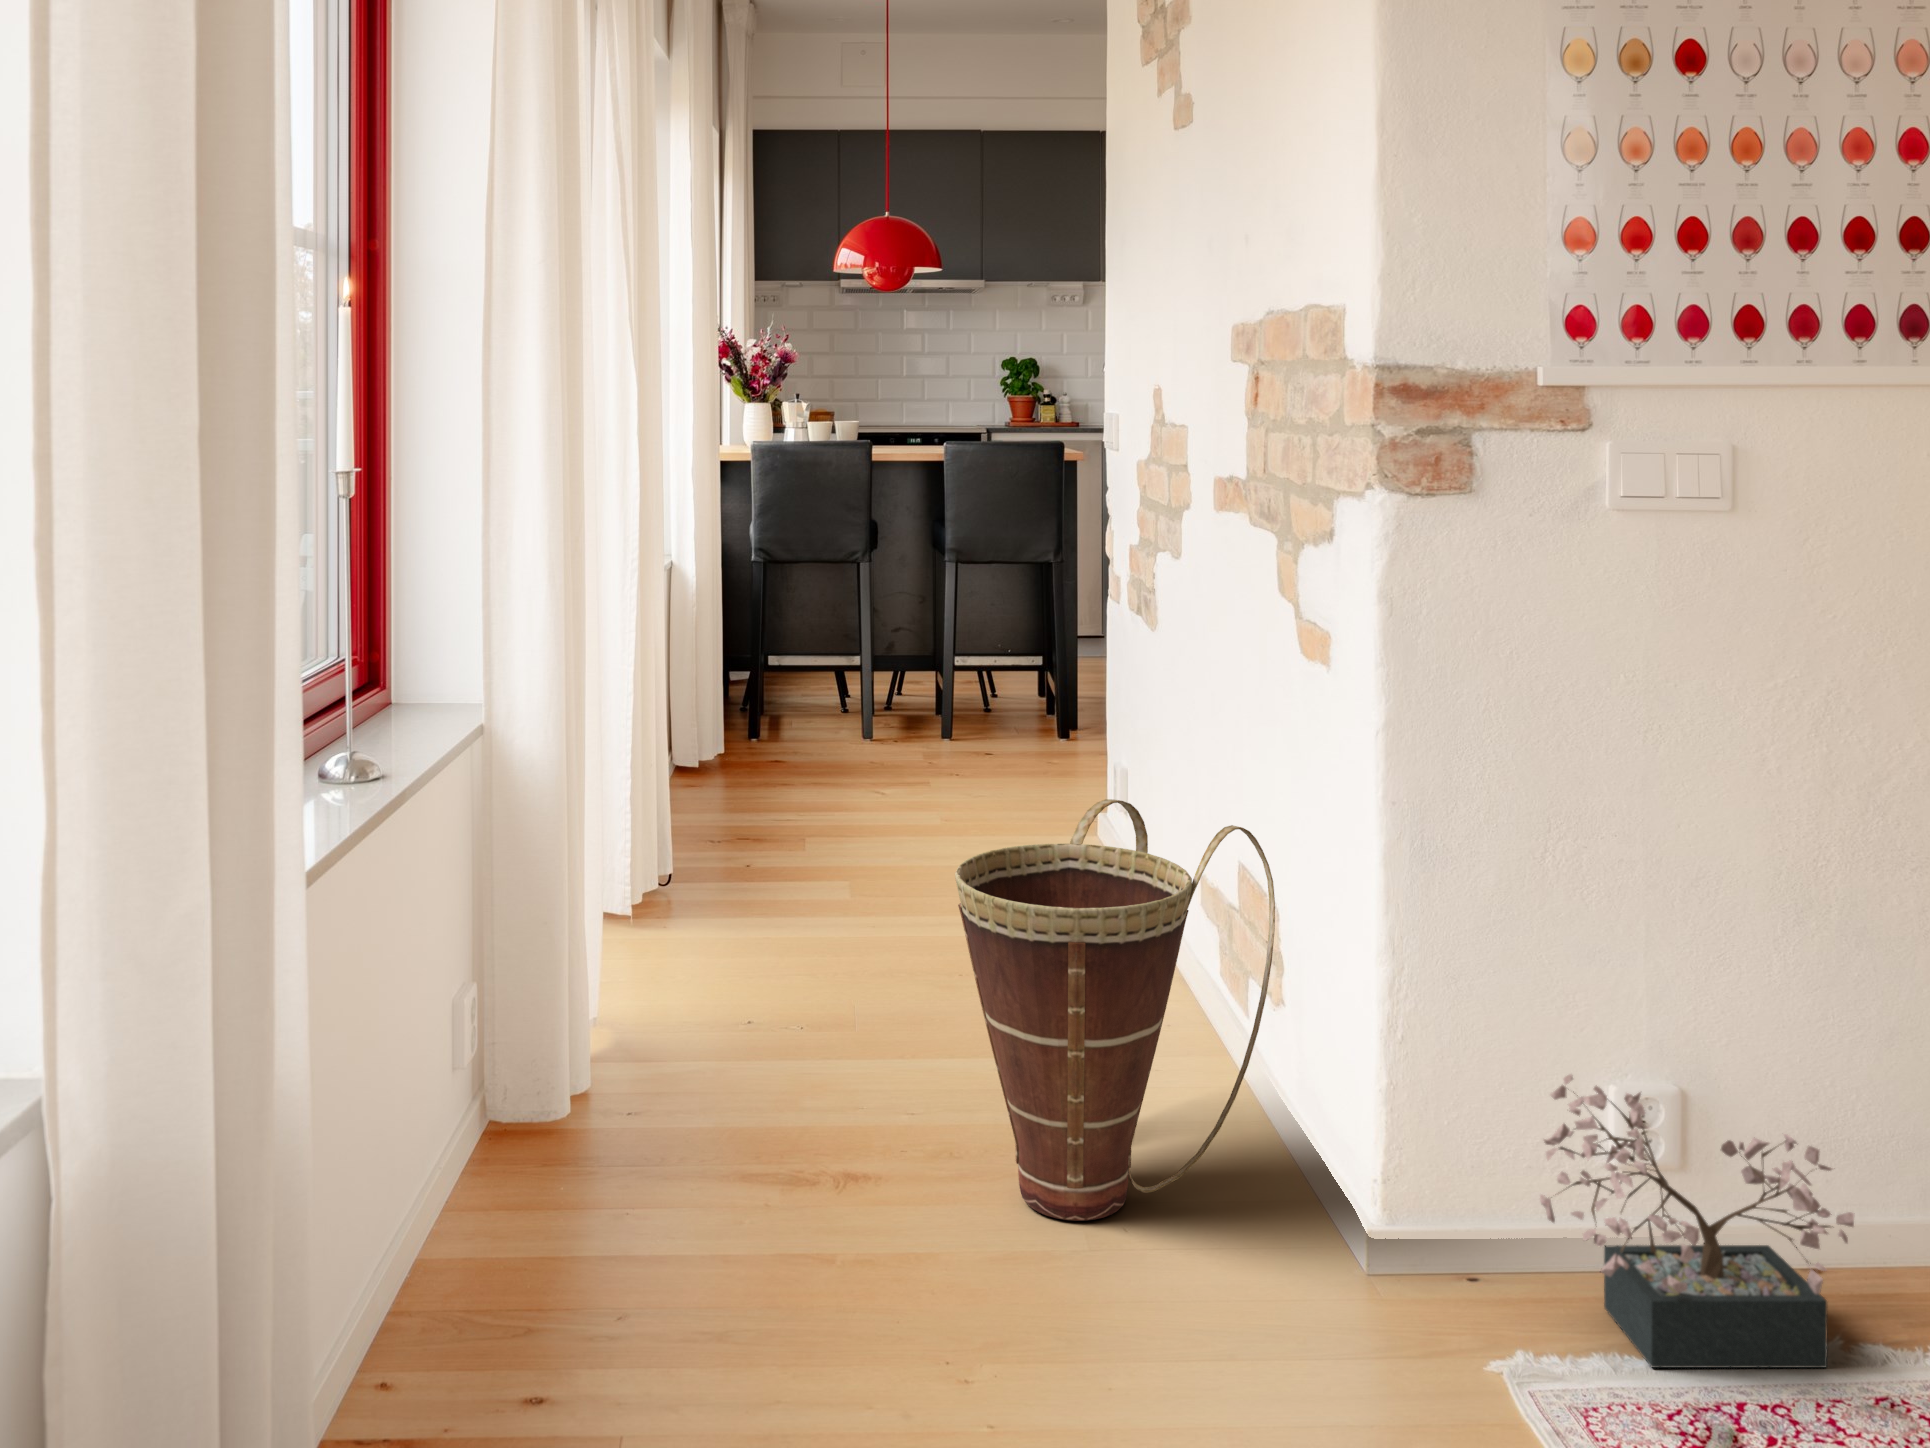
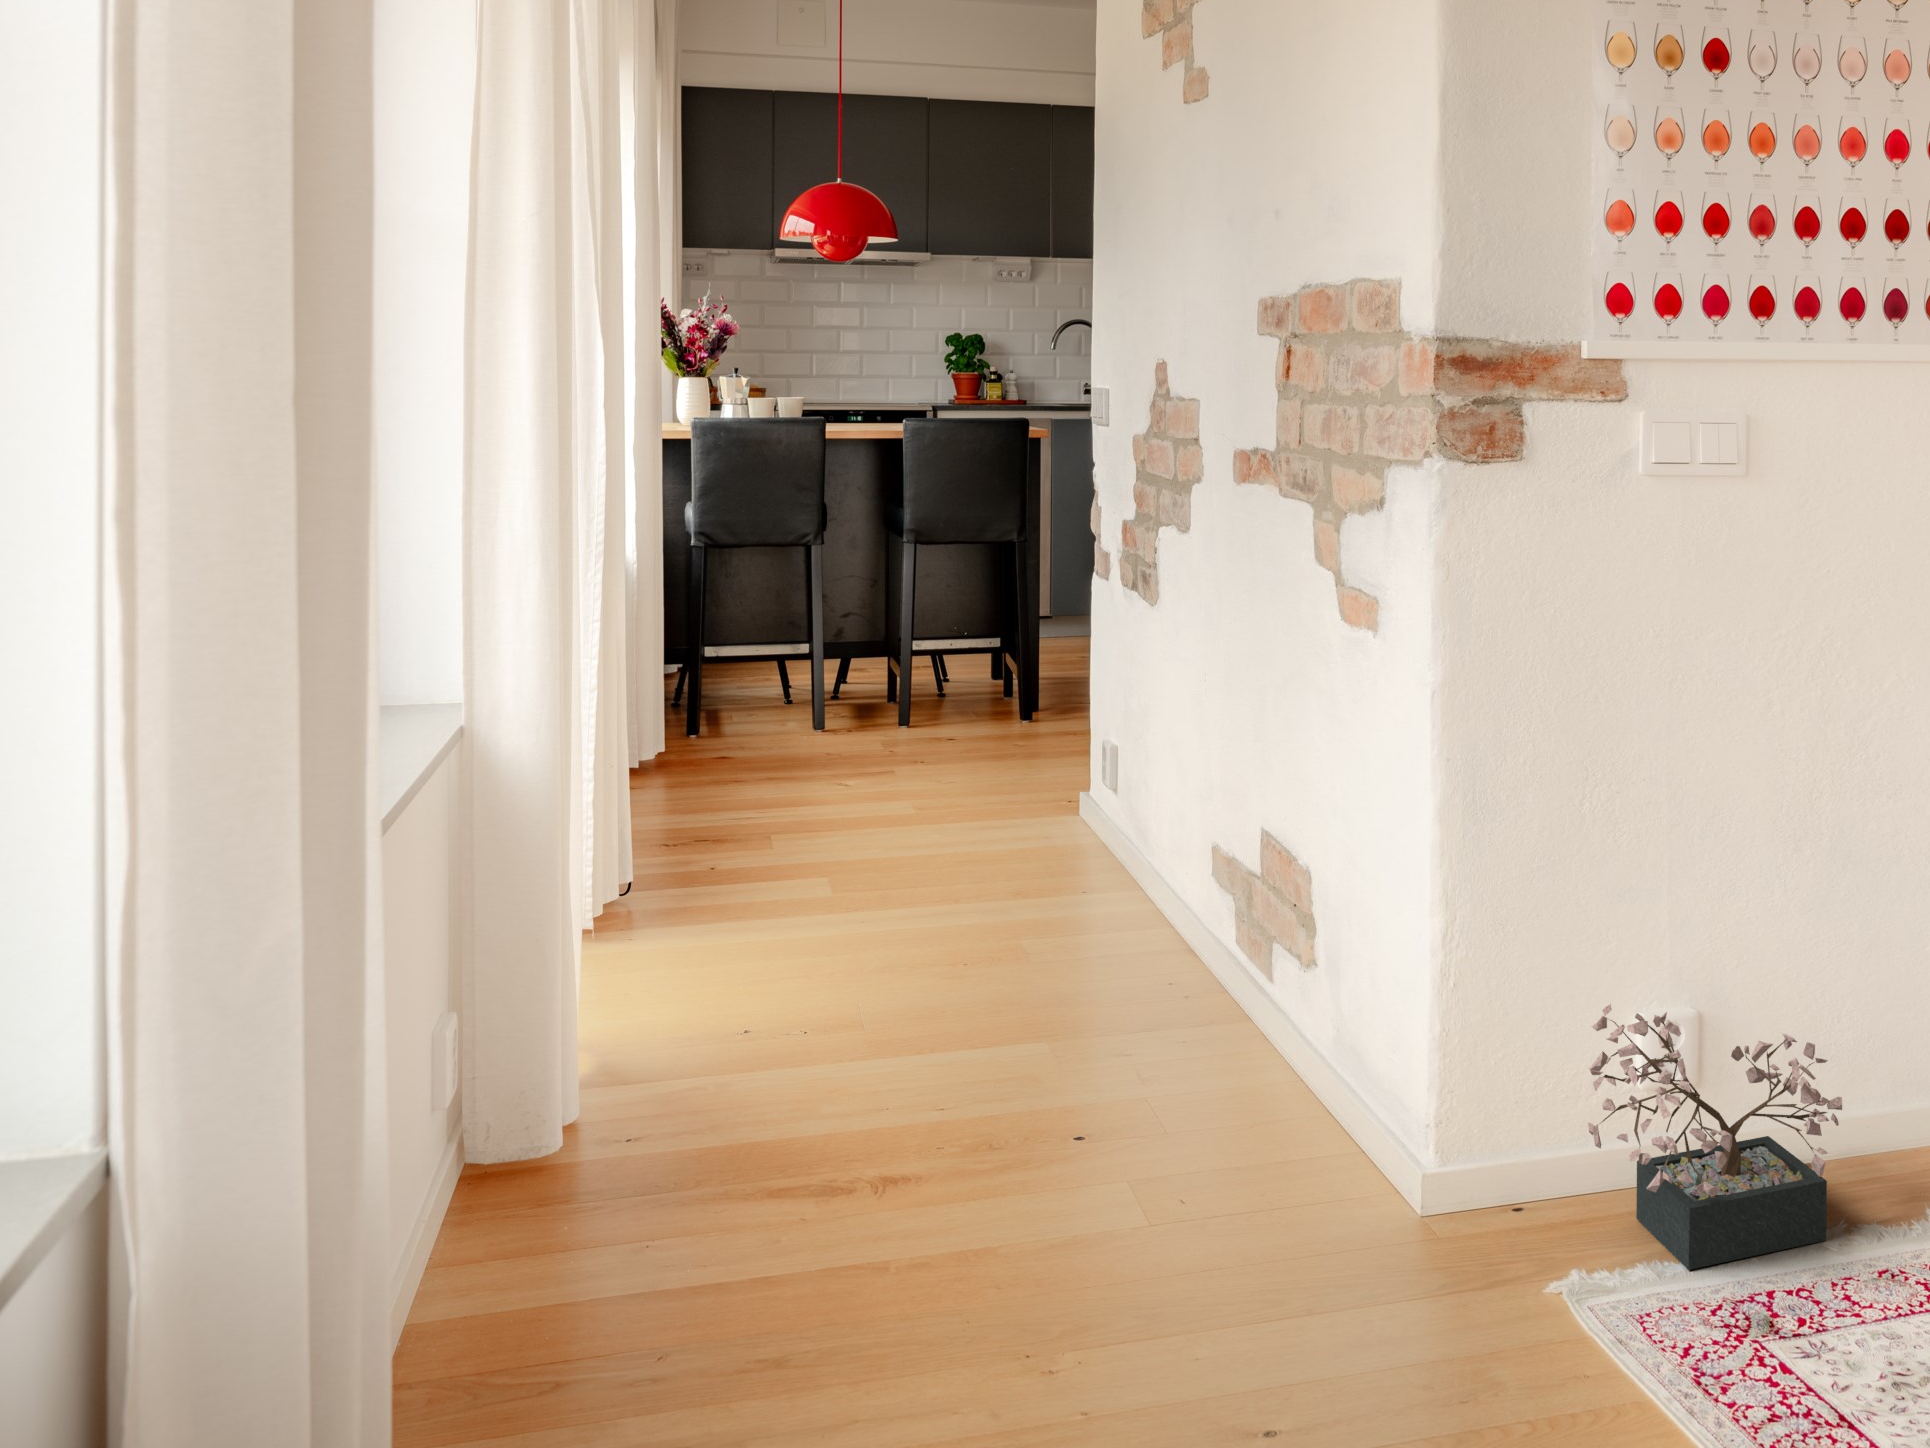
basket: present [955,799,1275,1221] -> none [1001,778,1317,1220]

